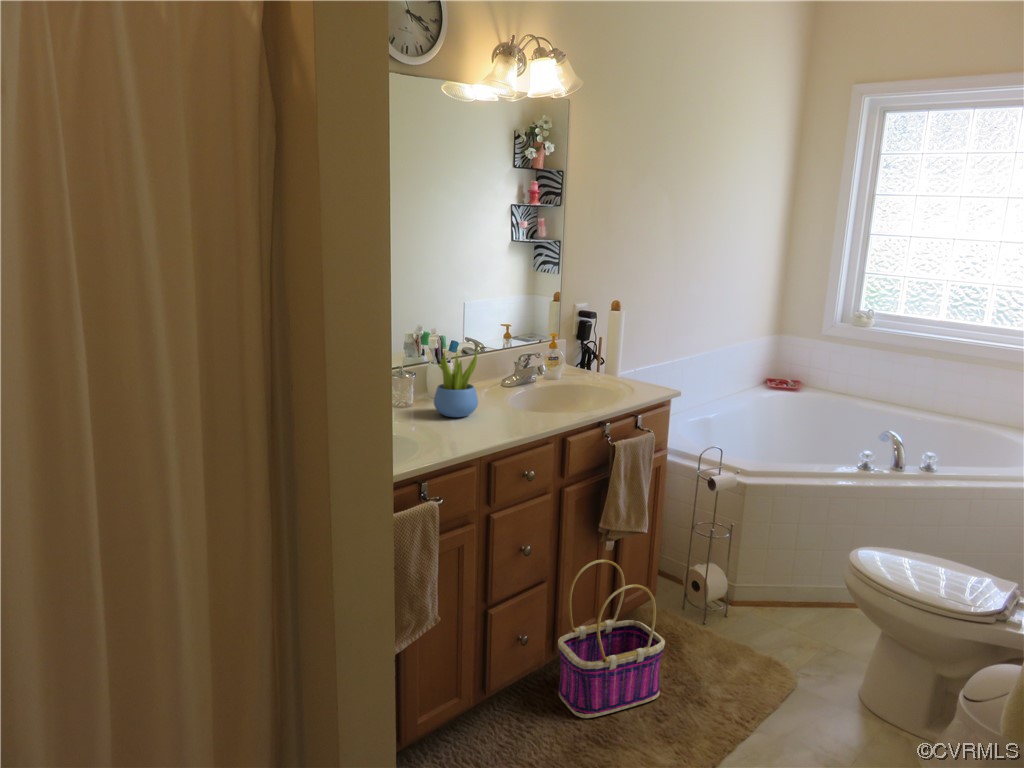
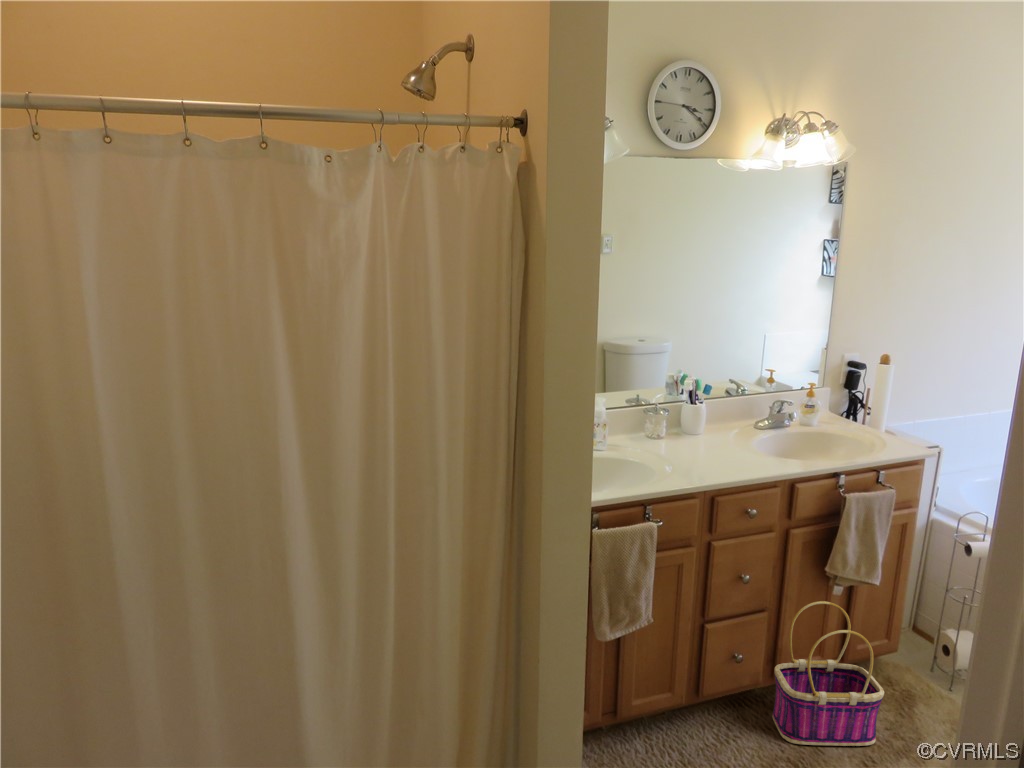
succulent plant: present [434,351,478,417] -> none [679,395,720,453]

